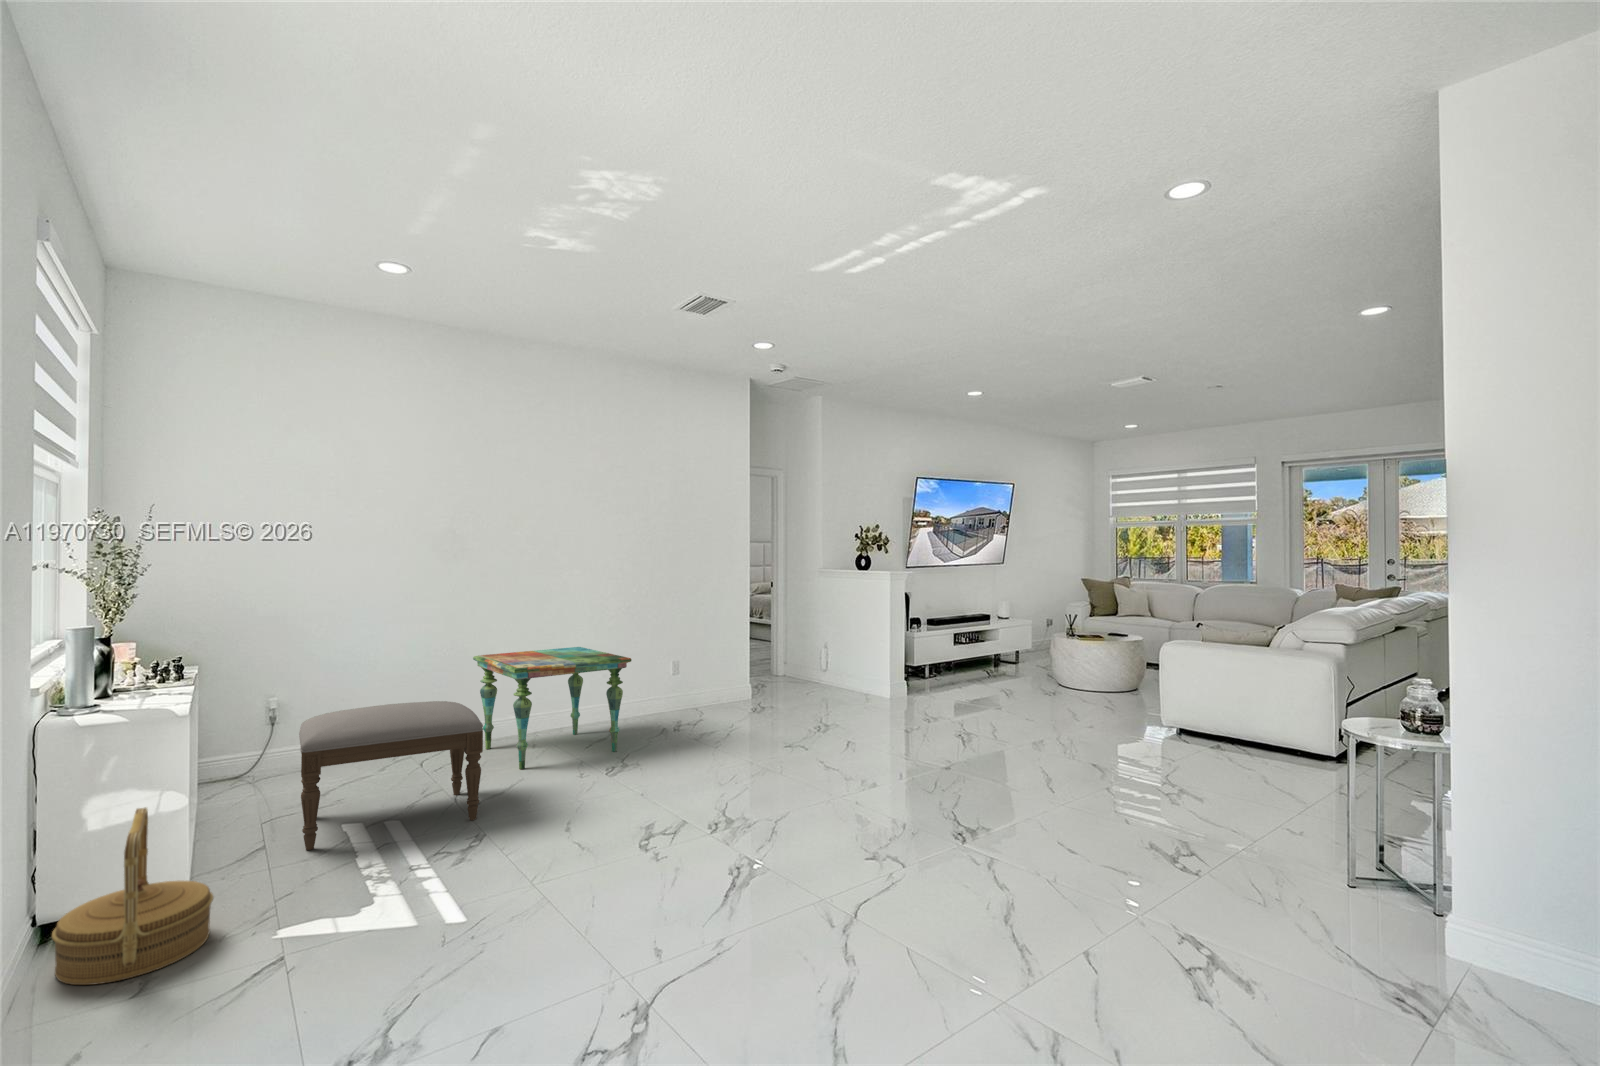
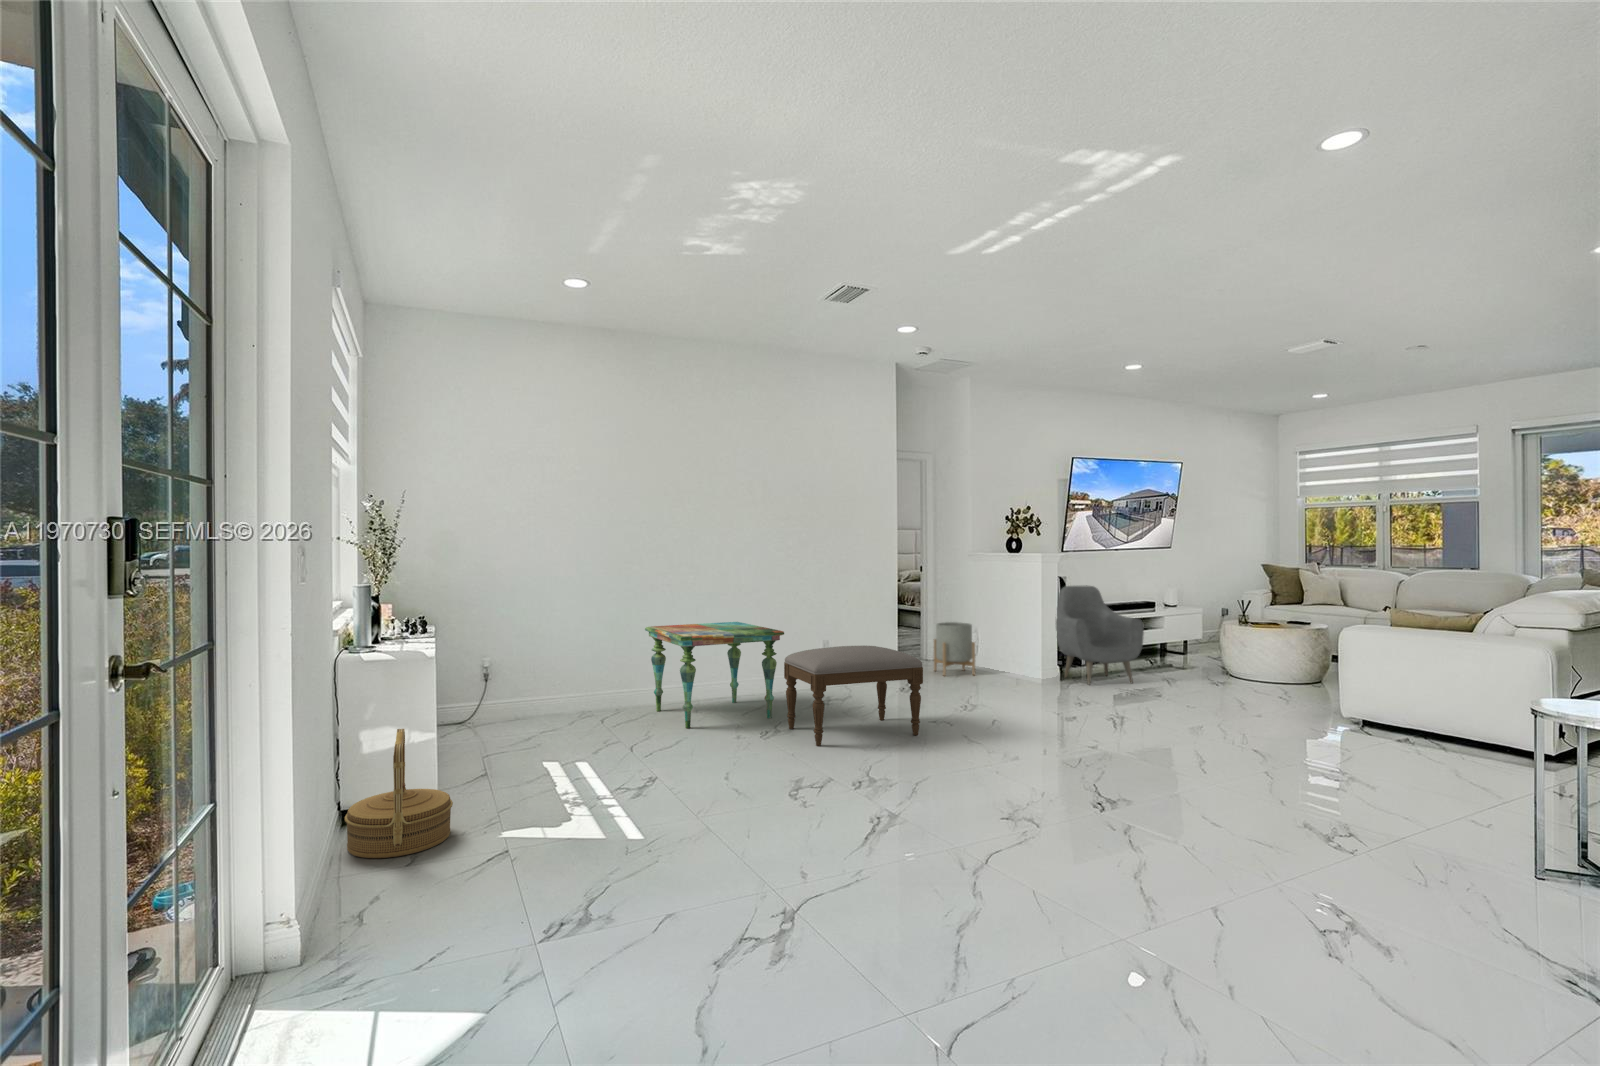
armchair: none [903,601,983,699] -> present [1056,585,1144,685]
planter: none [784,639,825,694] -> present [934,622,975,676]
ottoman: present [299,701,483,850] -> present [784,646,923,746]

